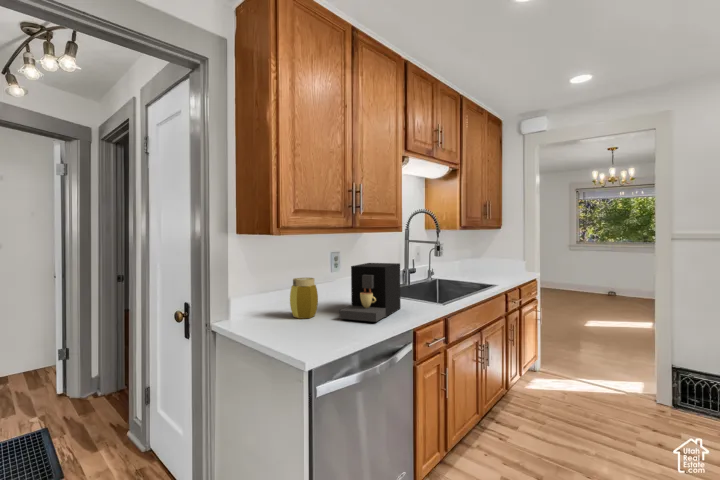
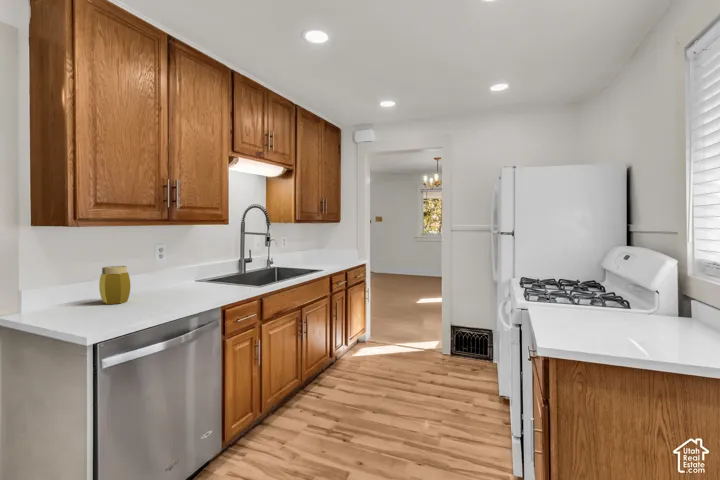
coffee maker: present [340,263,401,322] -> none [150,252,219,303]

